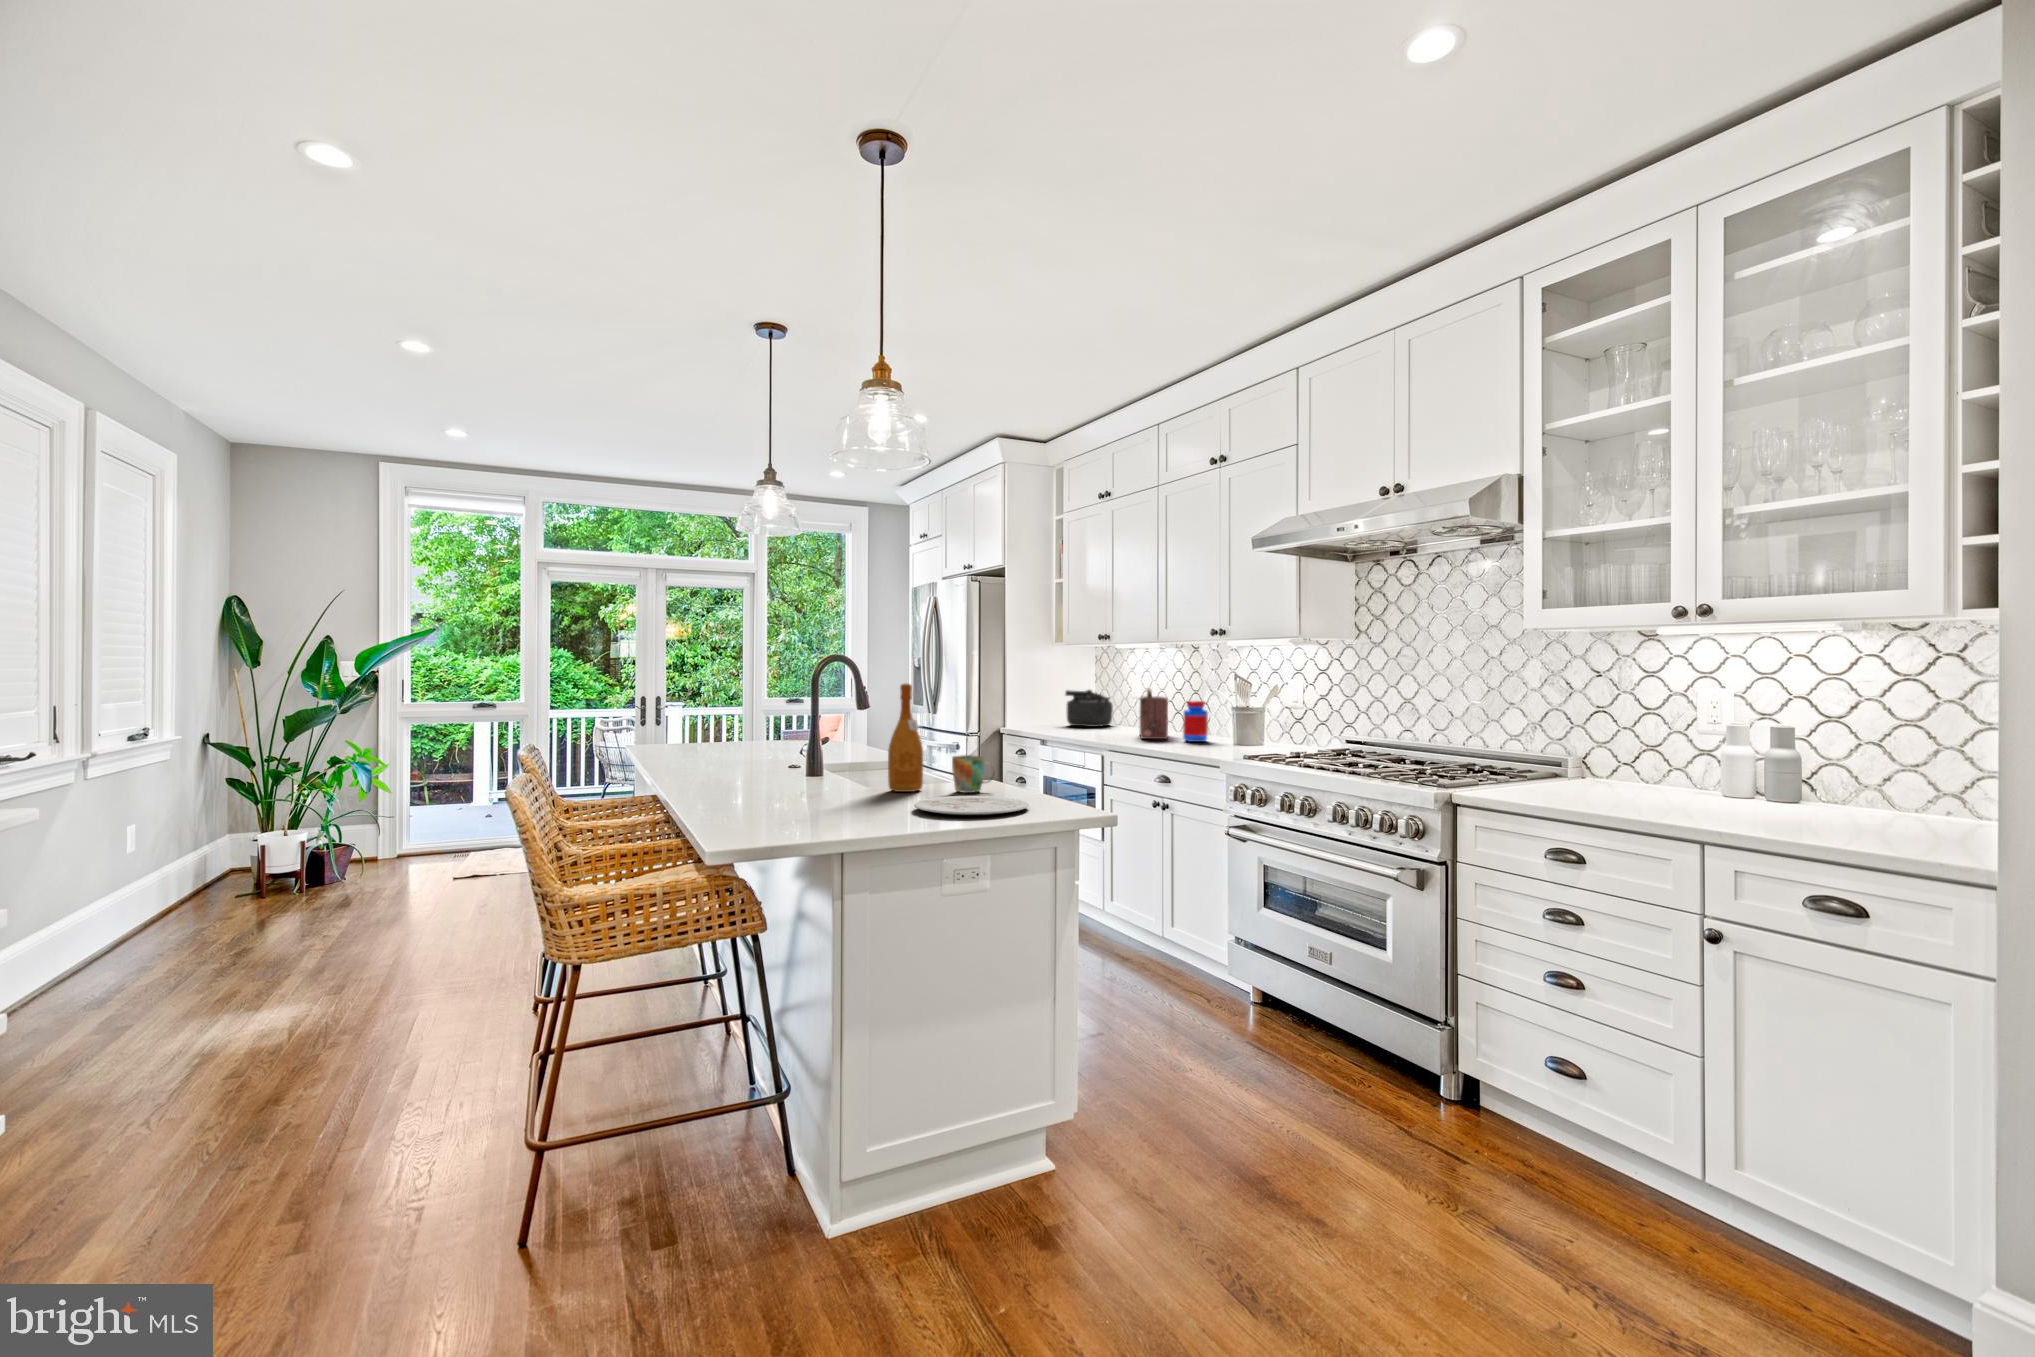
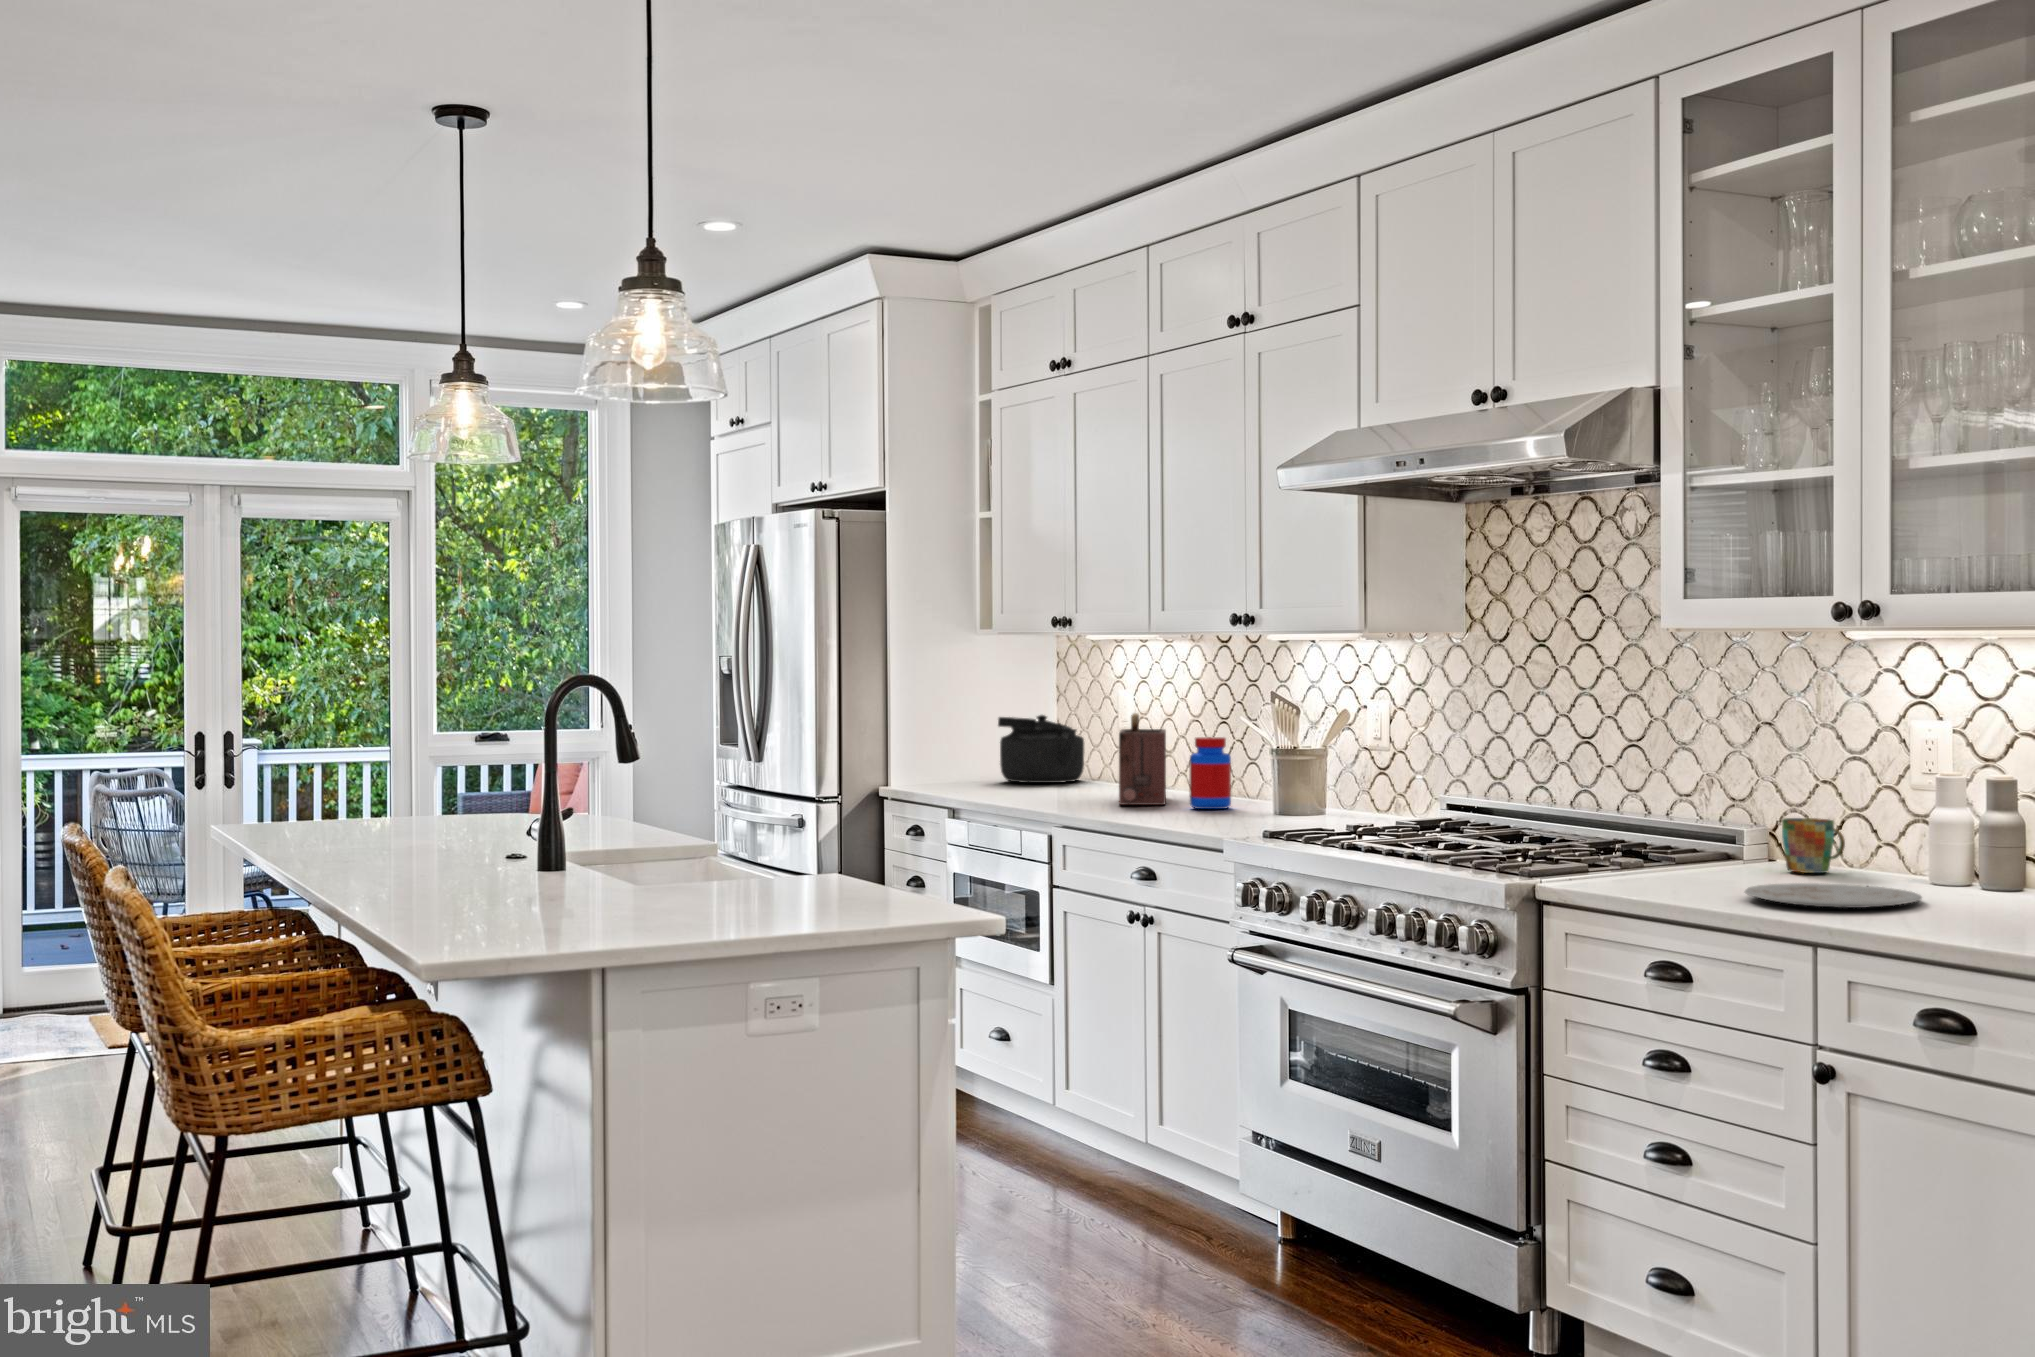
wine bottle: present [888,683,923,792] -> none [668,724,723,891]
mug: present [952,755,995,793] -> present [1782,818,1845,873]
plate: present [914,796,1029,815] -> present [1745,883,1922,908]

